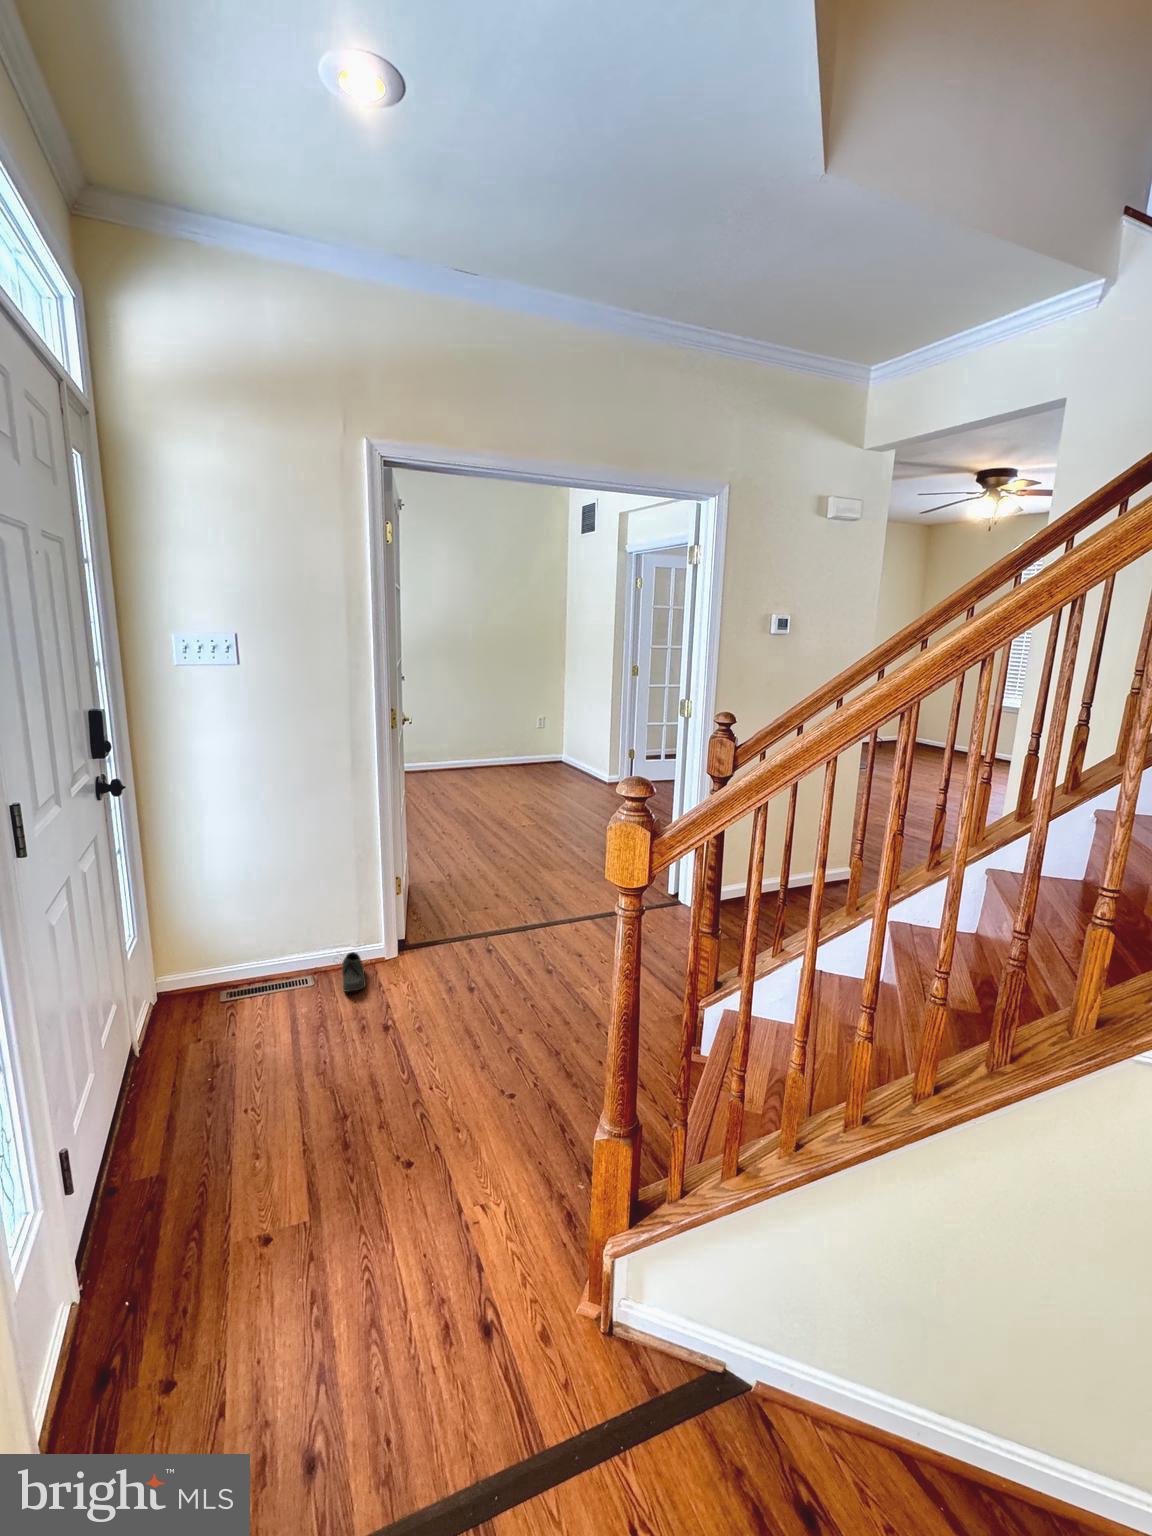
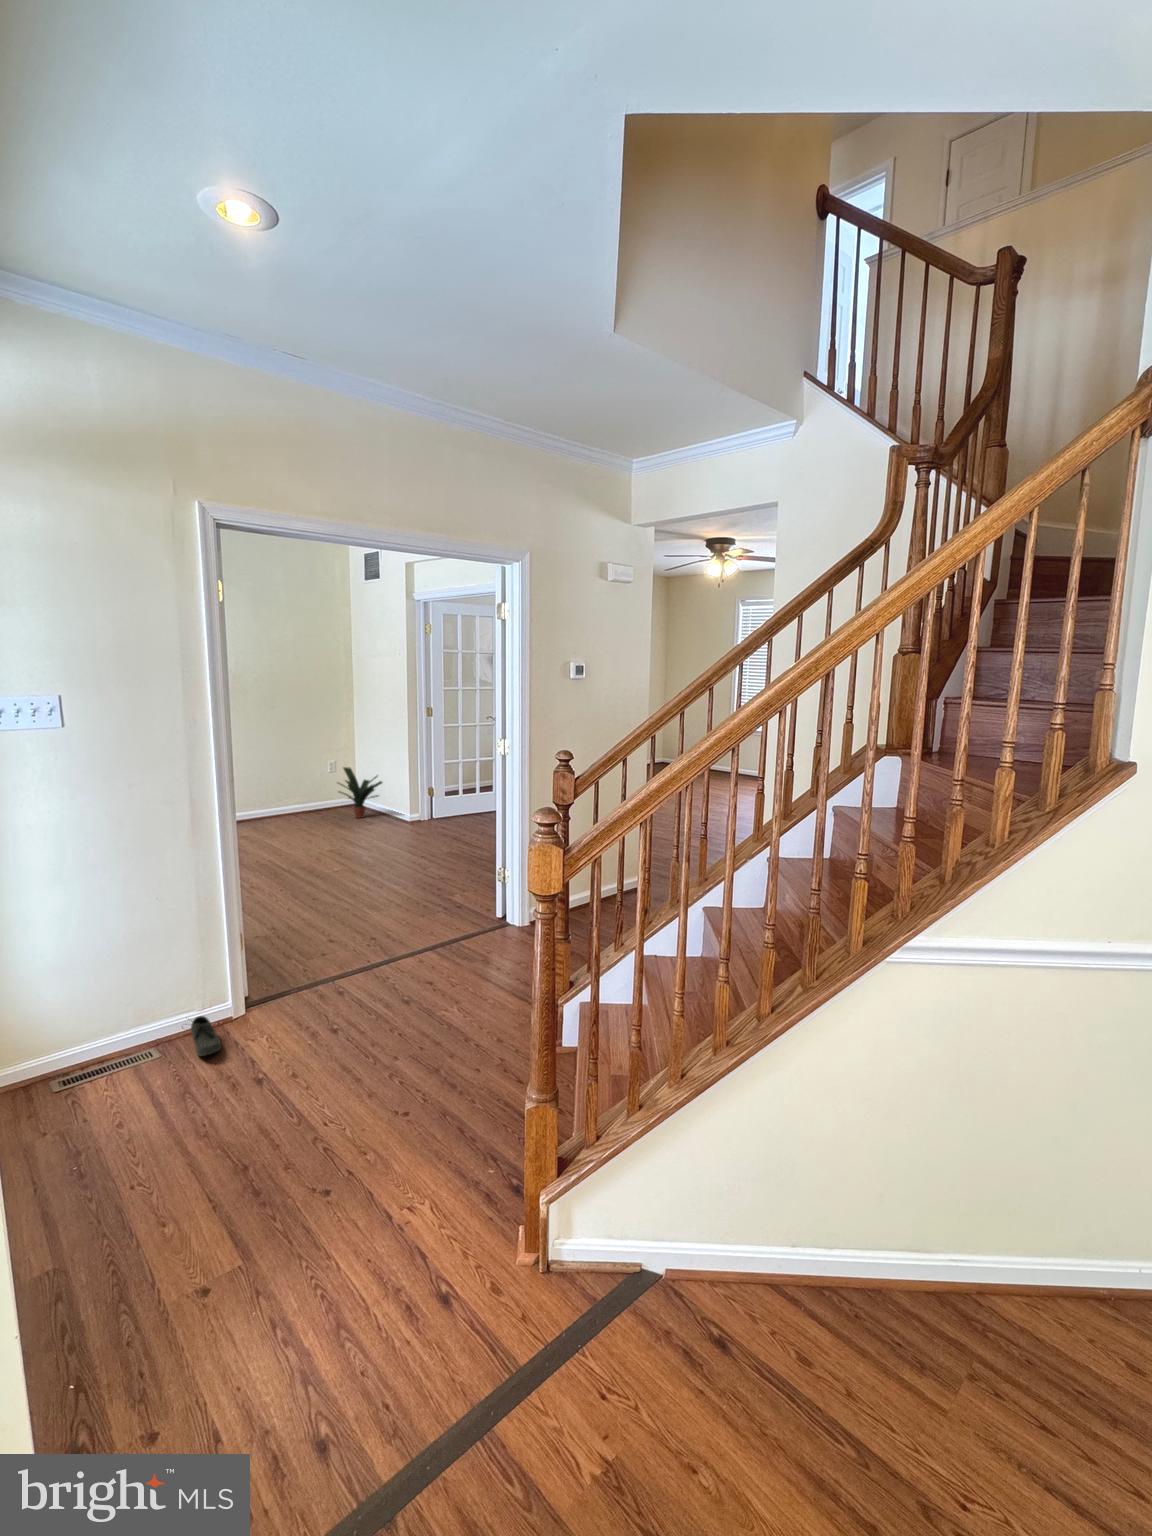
potted plant: none [539,724,584,776] -> present [339,767,382,818]

